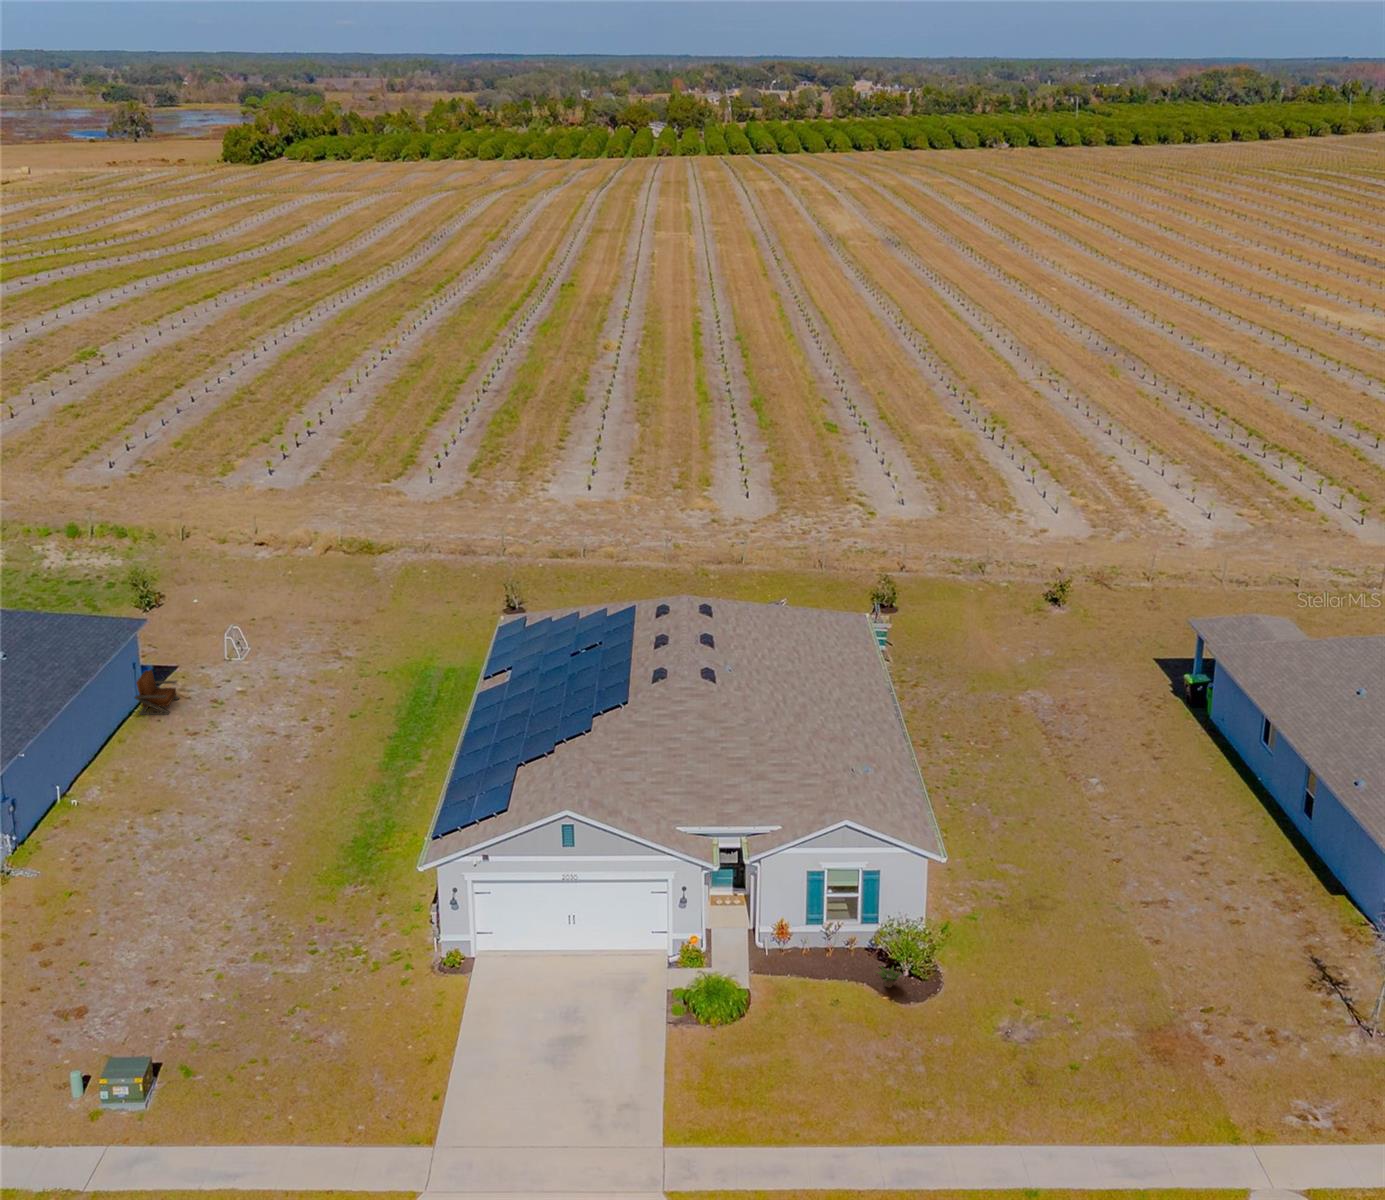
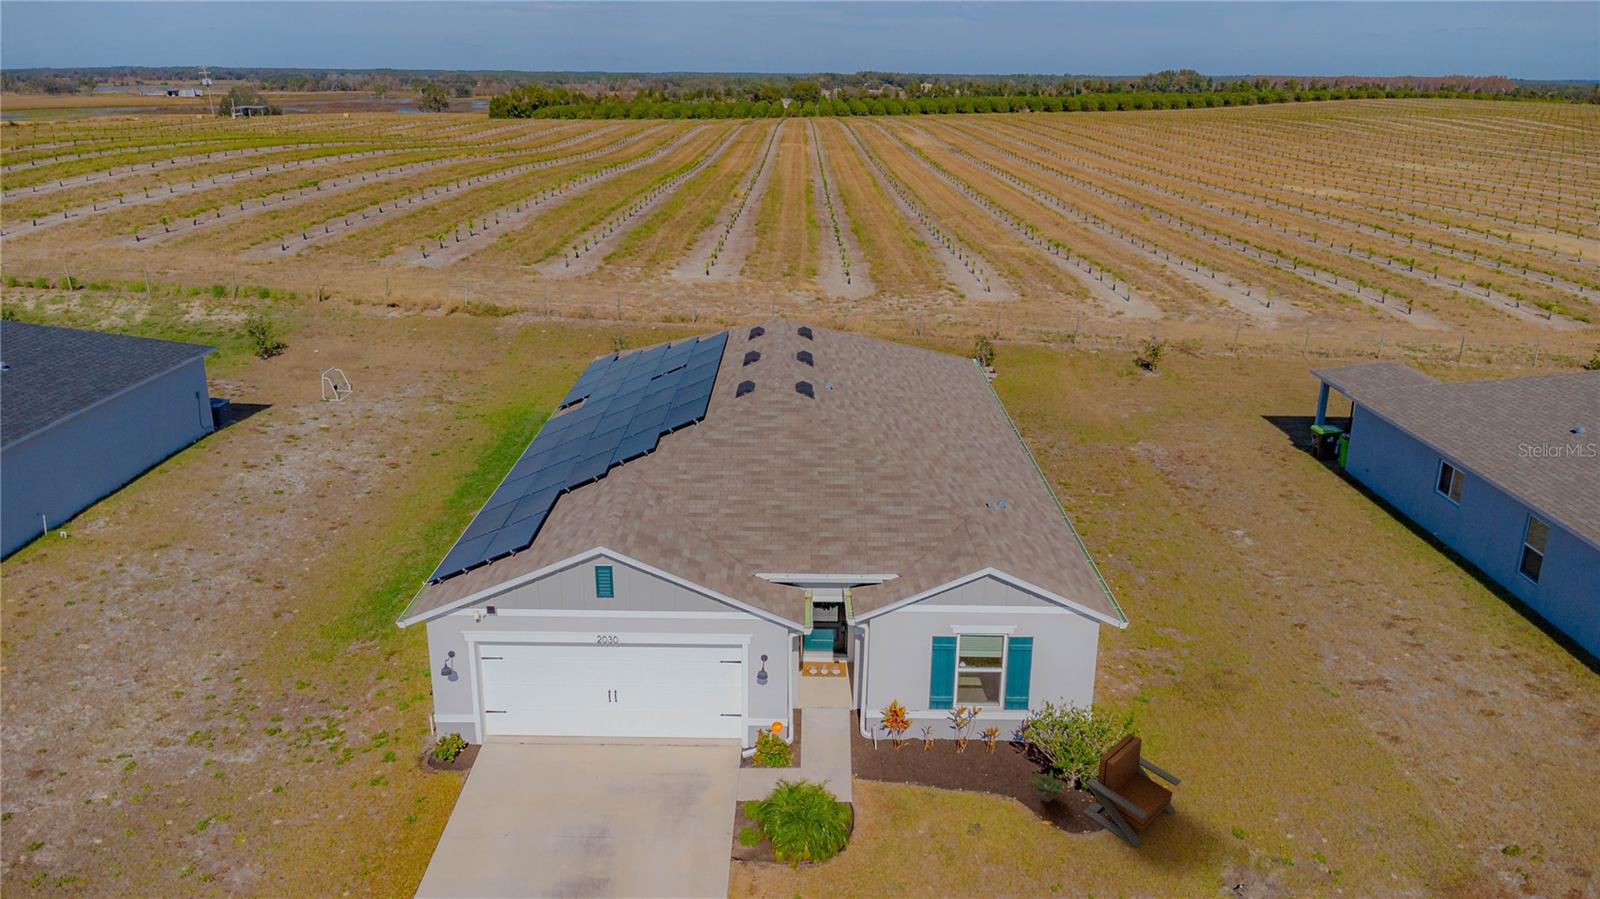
lounge chair: present [134,670,179,715] -> present [1083,733,1181,848]

